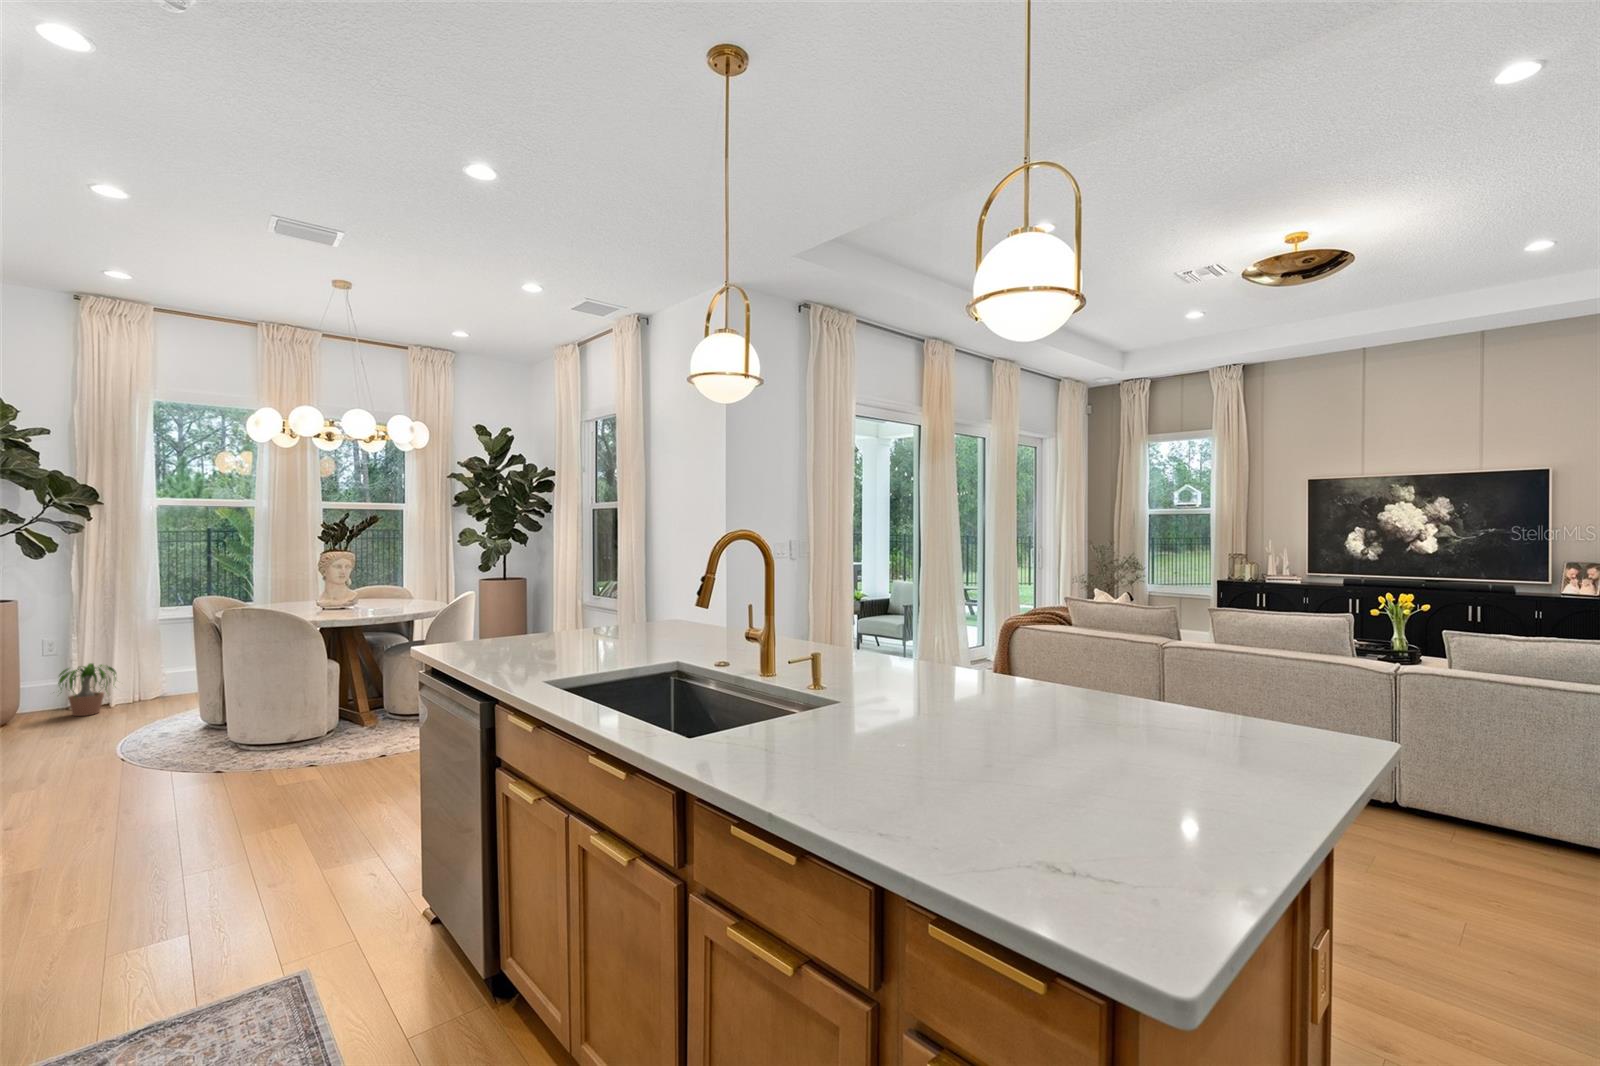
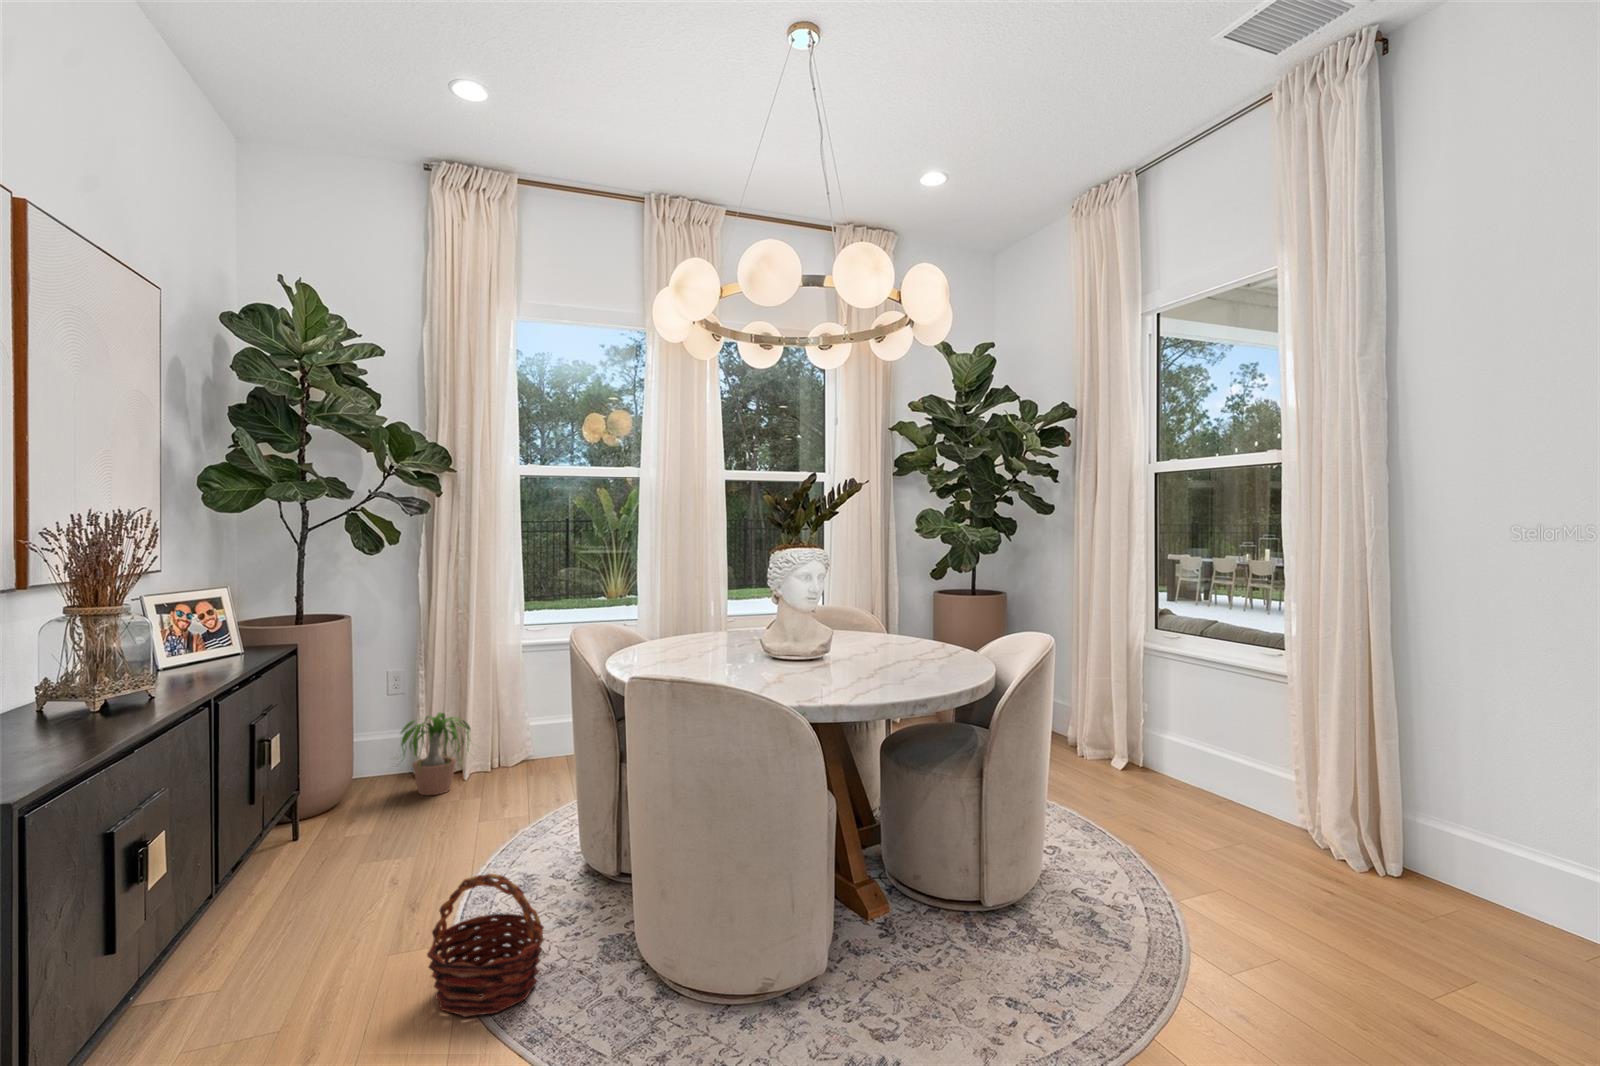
basket: none [98,714,171,778] -> present [427,874,544,1017]

